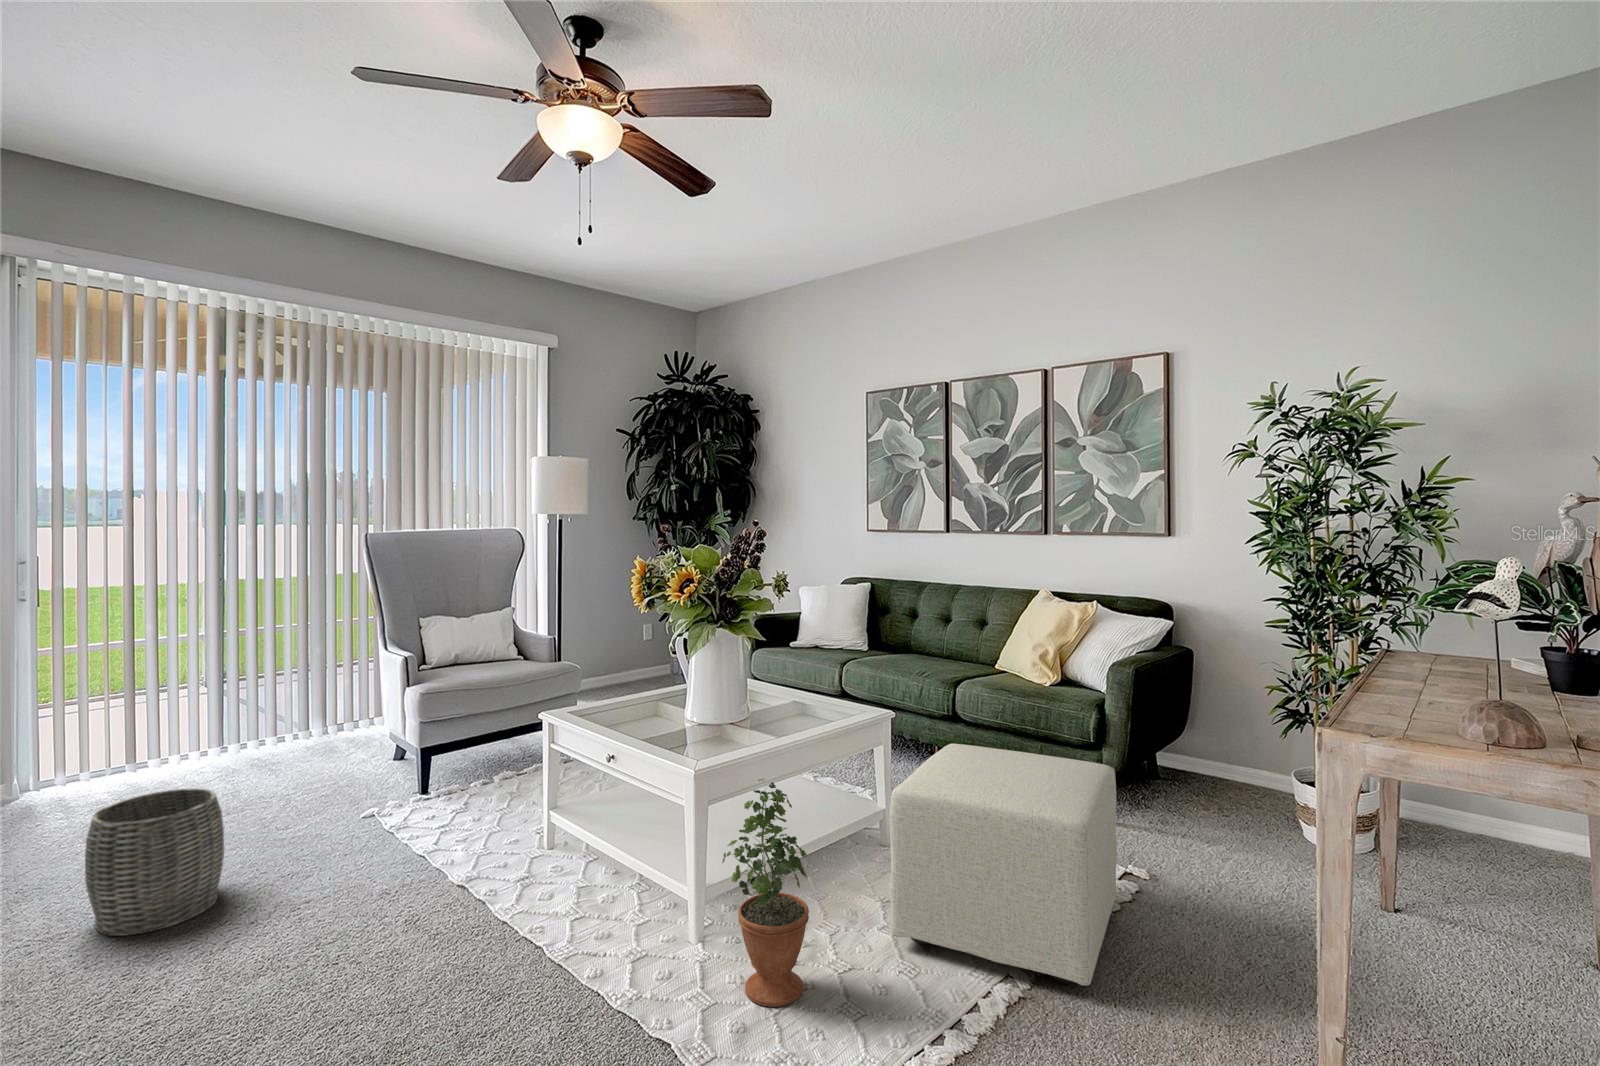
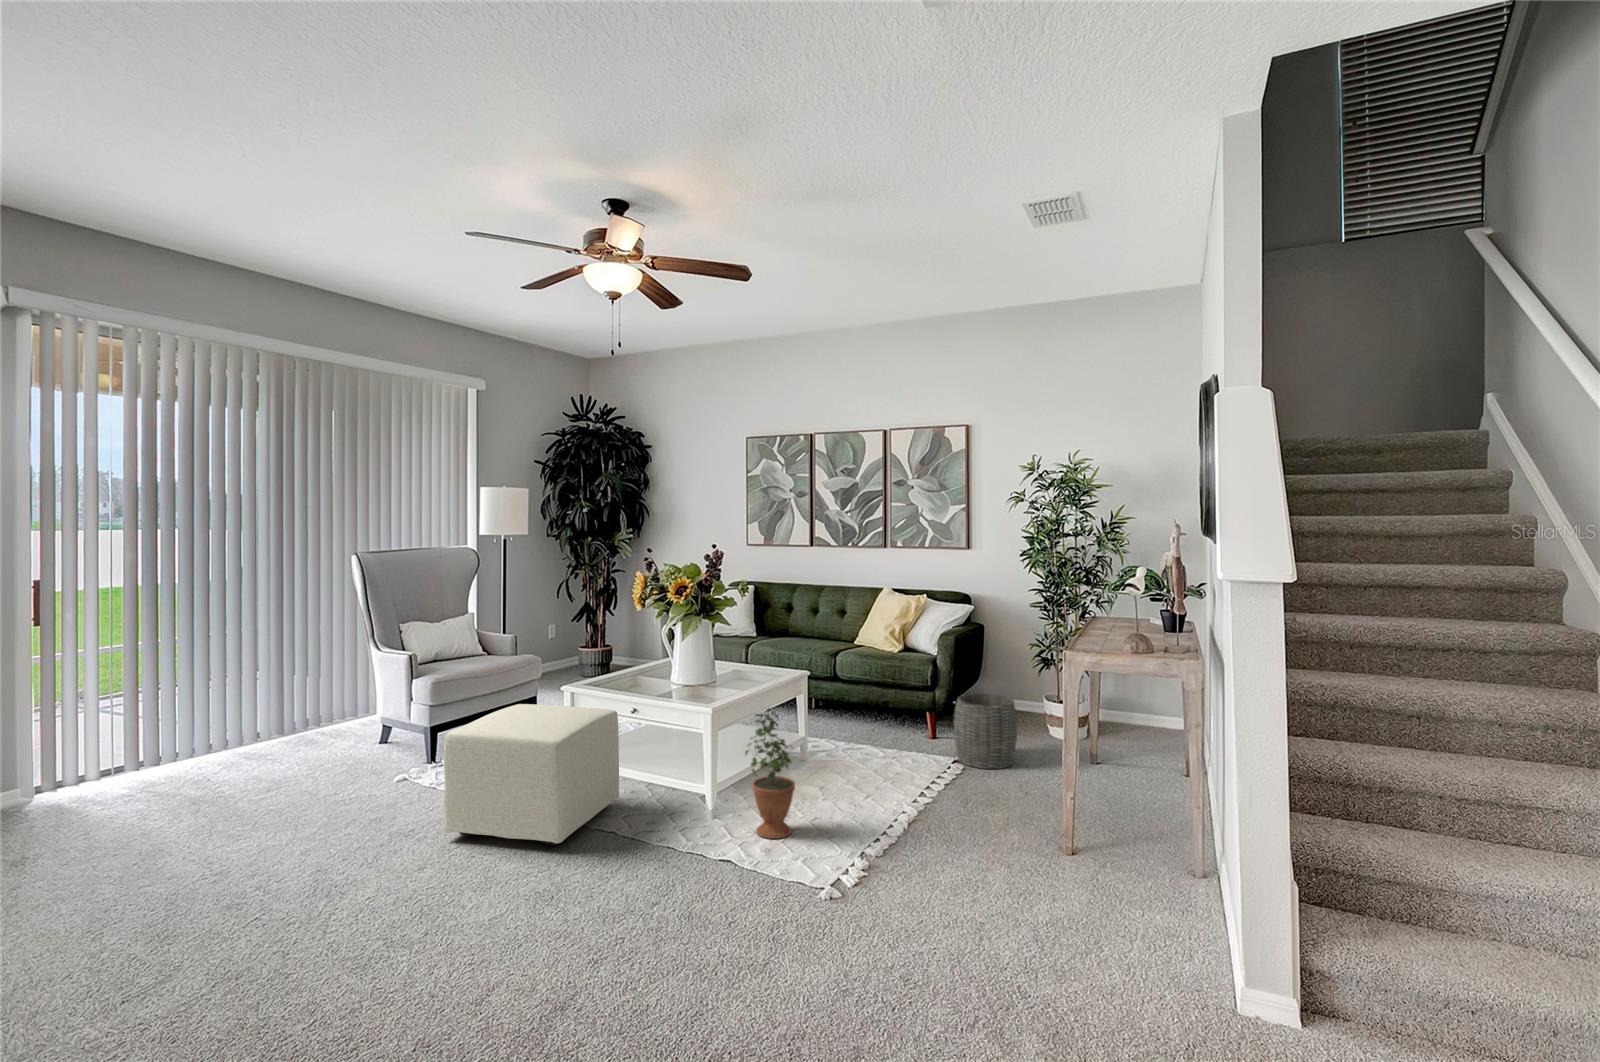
ottoman: present [890,744,1117,986] -> present [443,704,619,846]
woven basket: present [85,789,224,936] -> present [954,693,1017,769]

